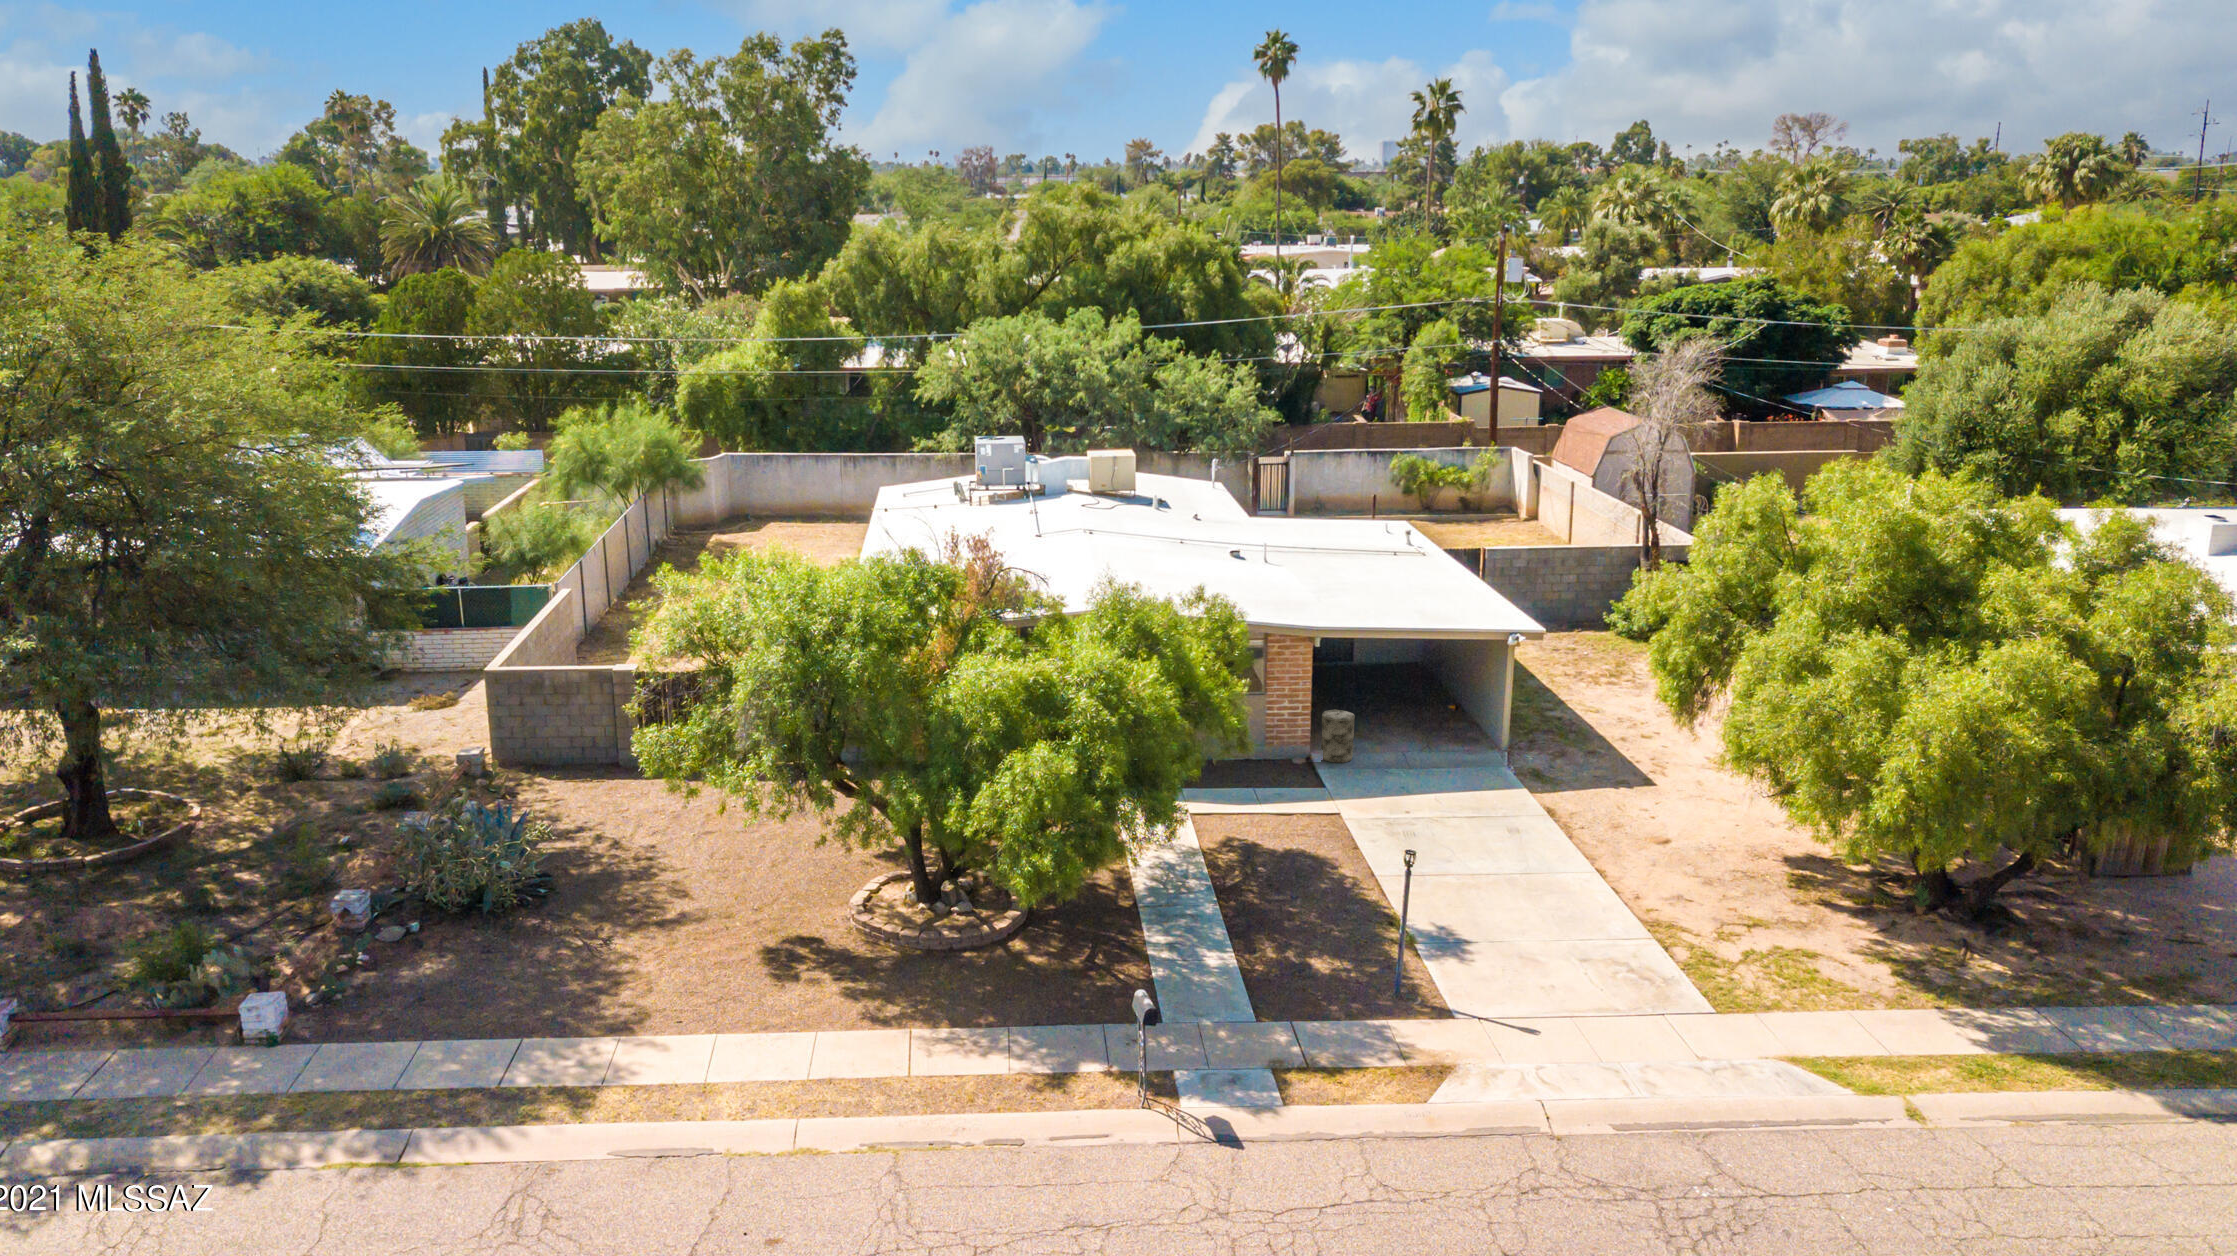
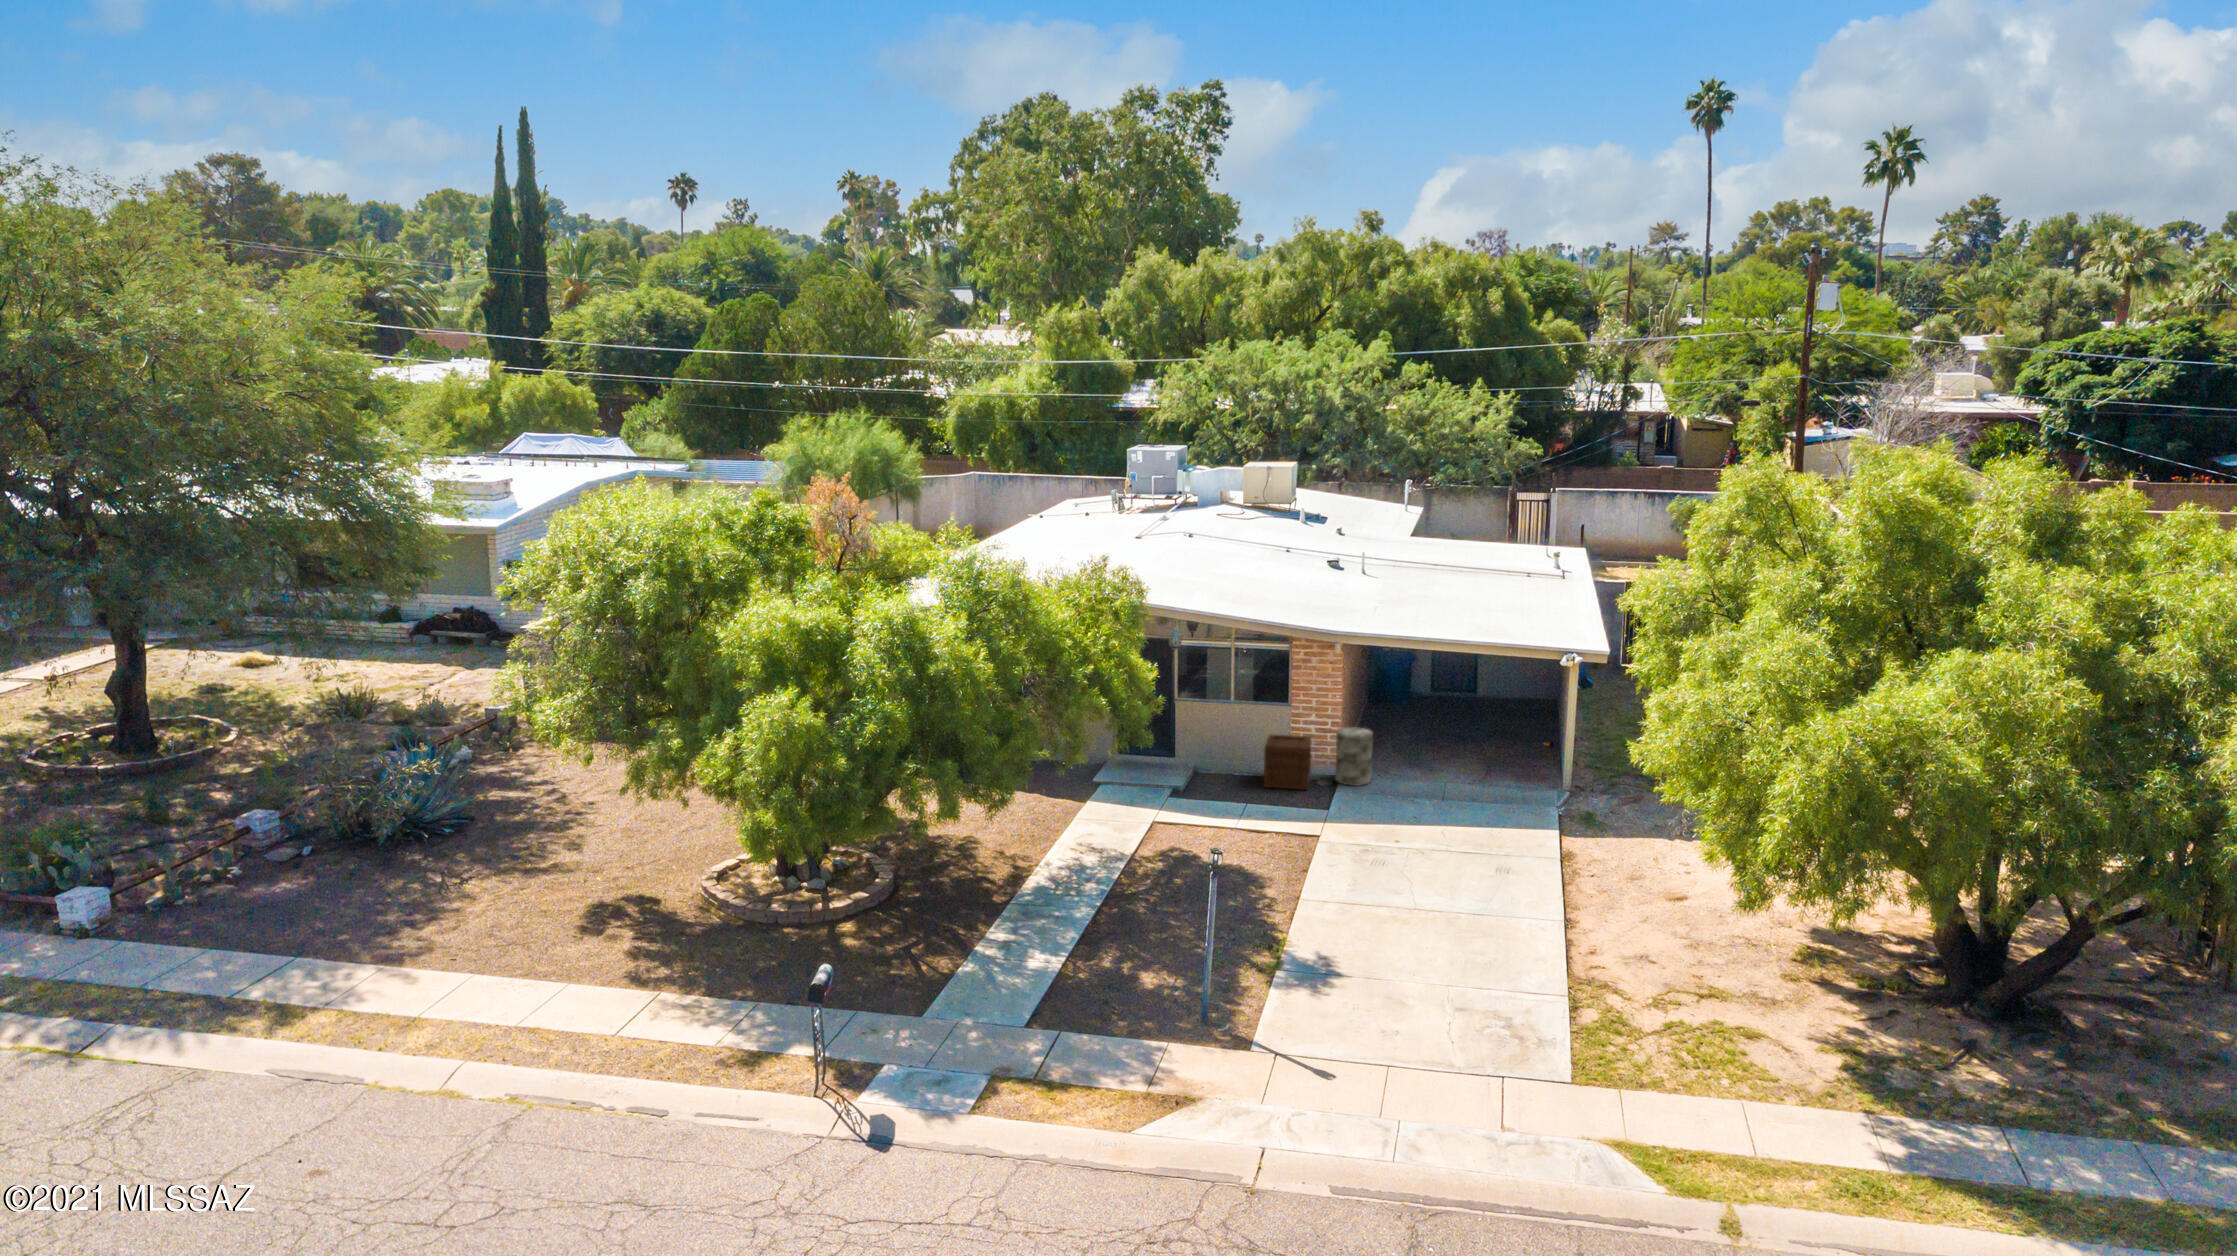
wooden crate: none [1260,721,1309,771] -> present [1264,734,1311,790]
potted plant: present [1914,885,1929,915] -> none [1929,963,1958,1007]

